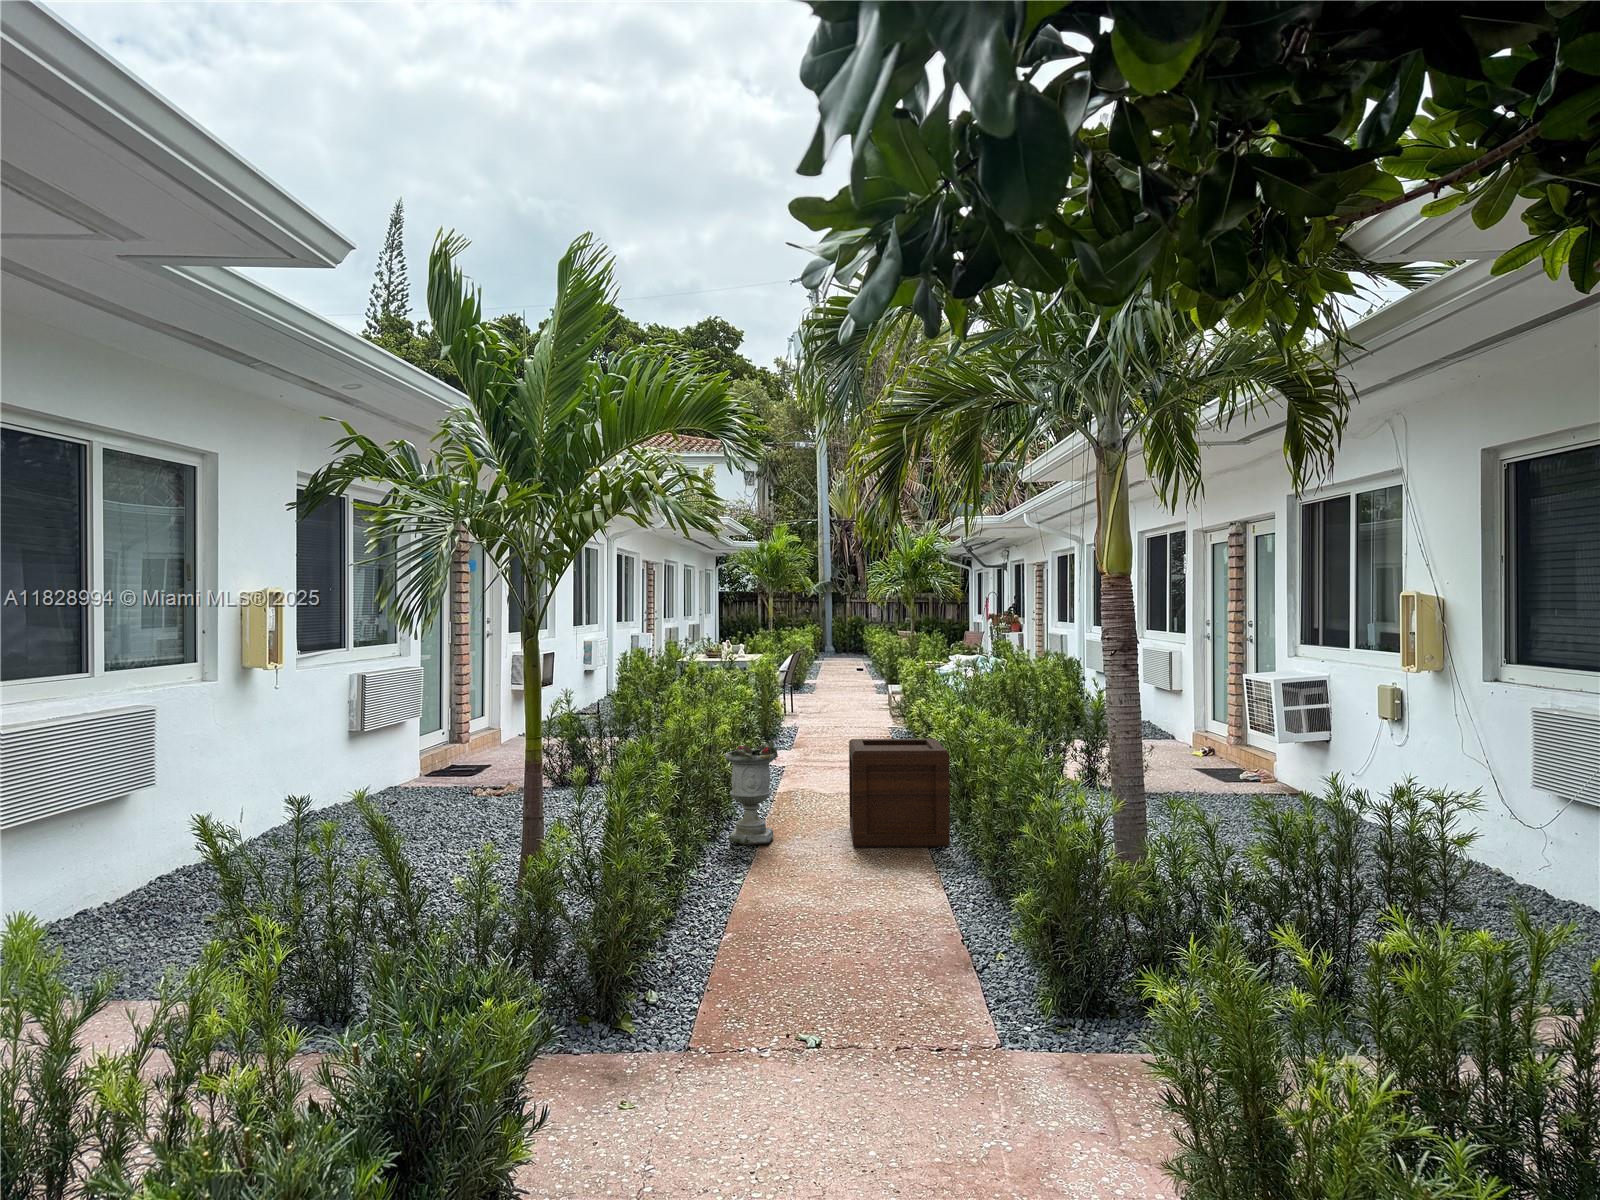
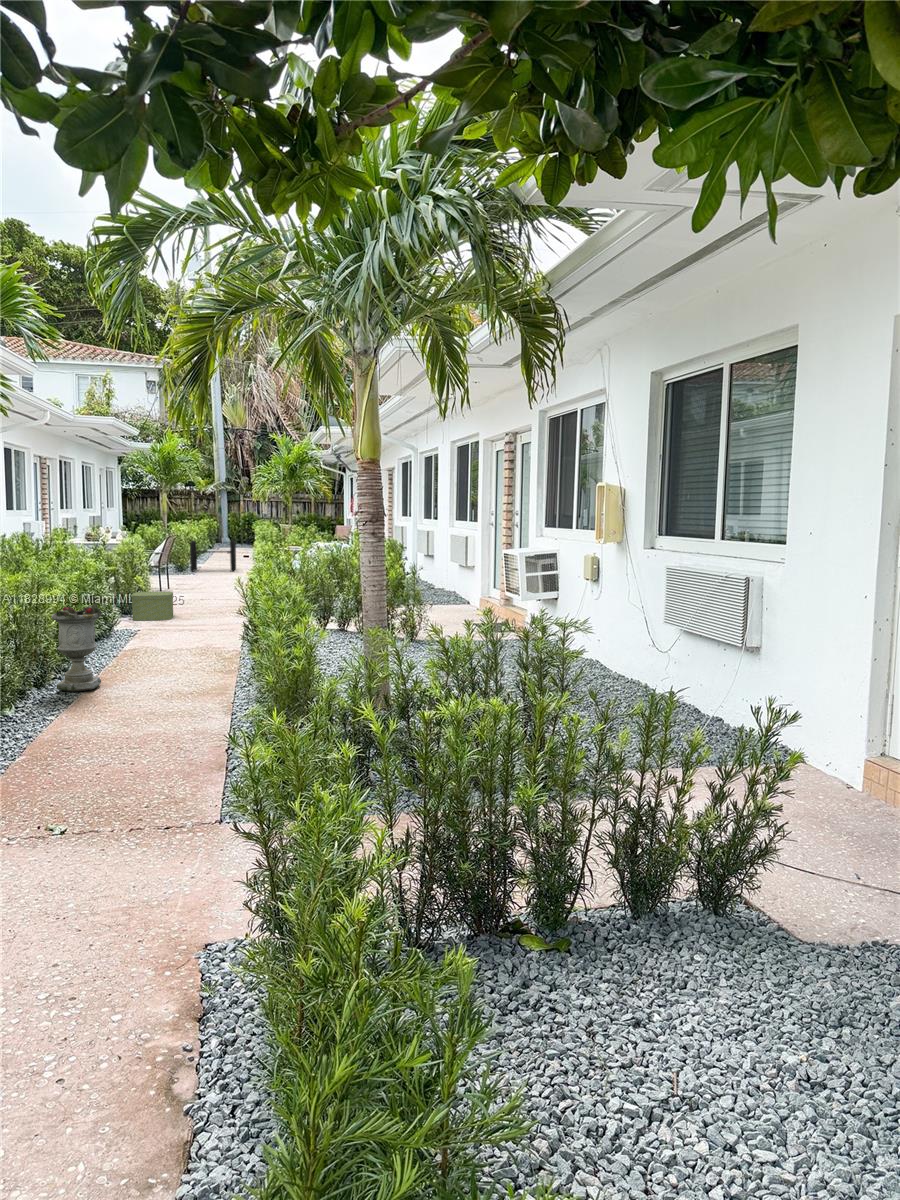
bench: none [805,653,857,690] -> present [190,540,236,572]
storage box: none [769,719,814,754] -> present [132,592,173,621]
wooden crate: present [849,739,950,847] -> none [166,600,251,689]

